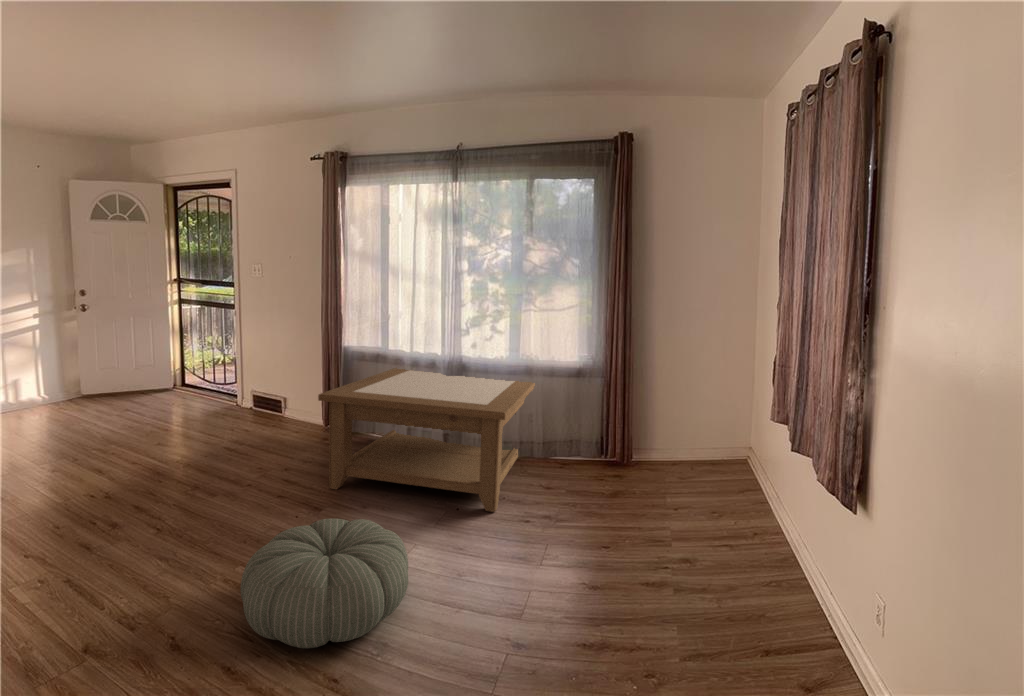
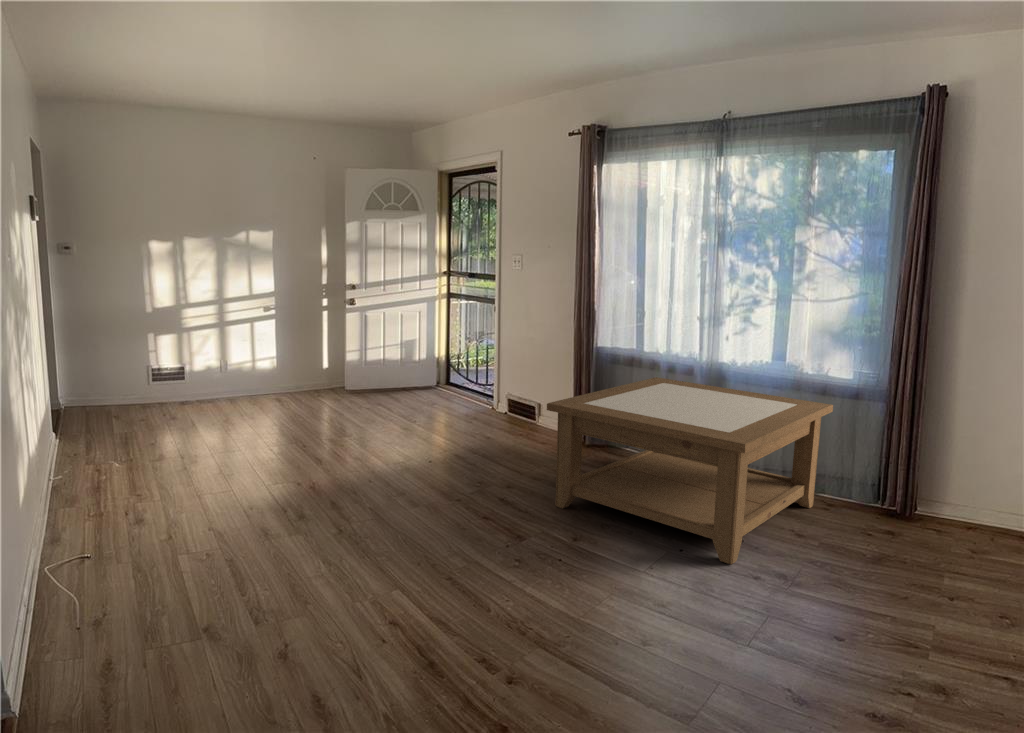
pouf: present [241,519,408,648] -> none [442,530,598,646]

